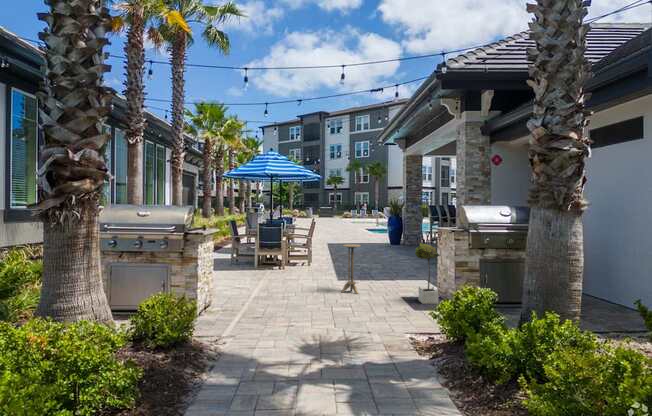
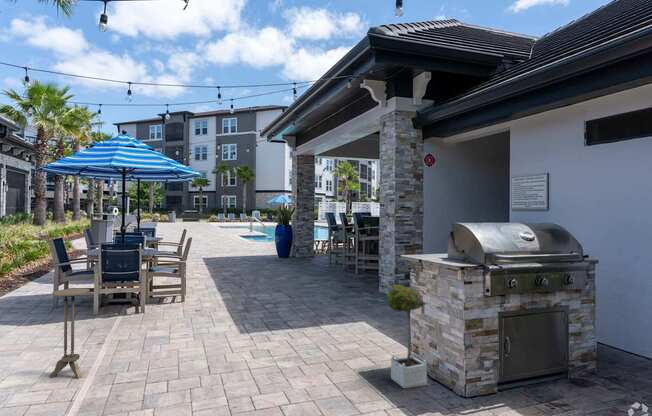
side table: present [342,245,361,294] -> present [50,288,90,378]

